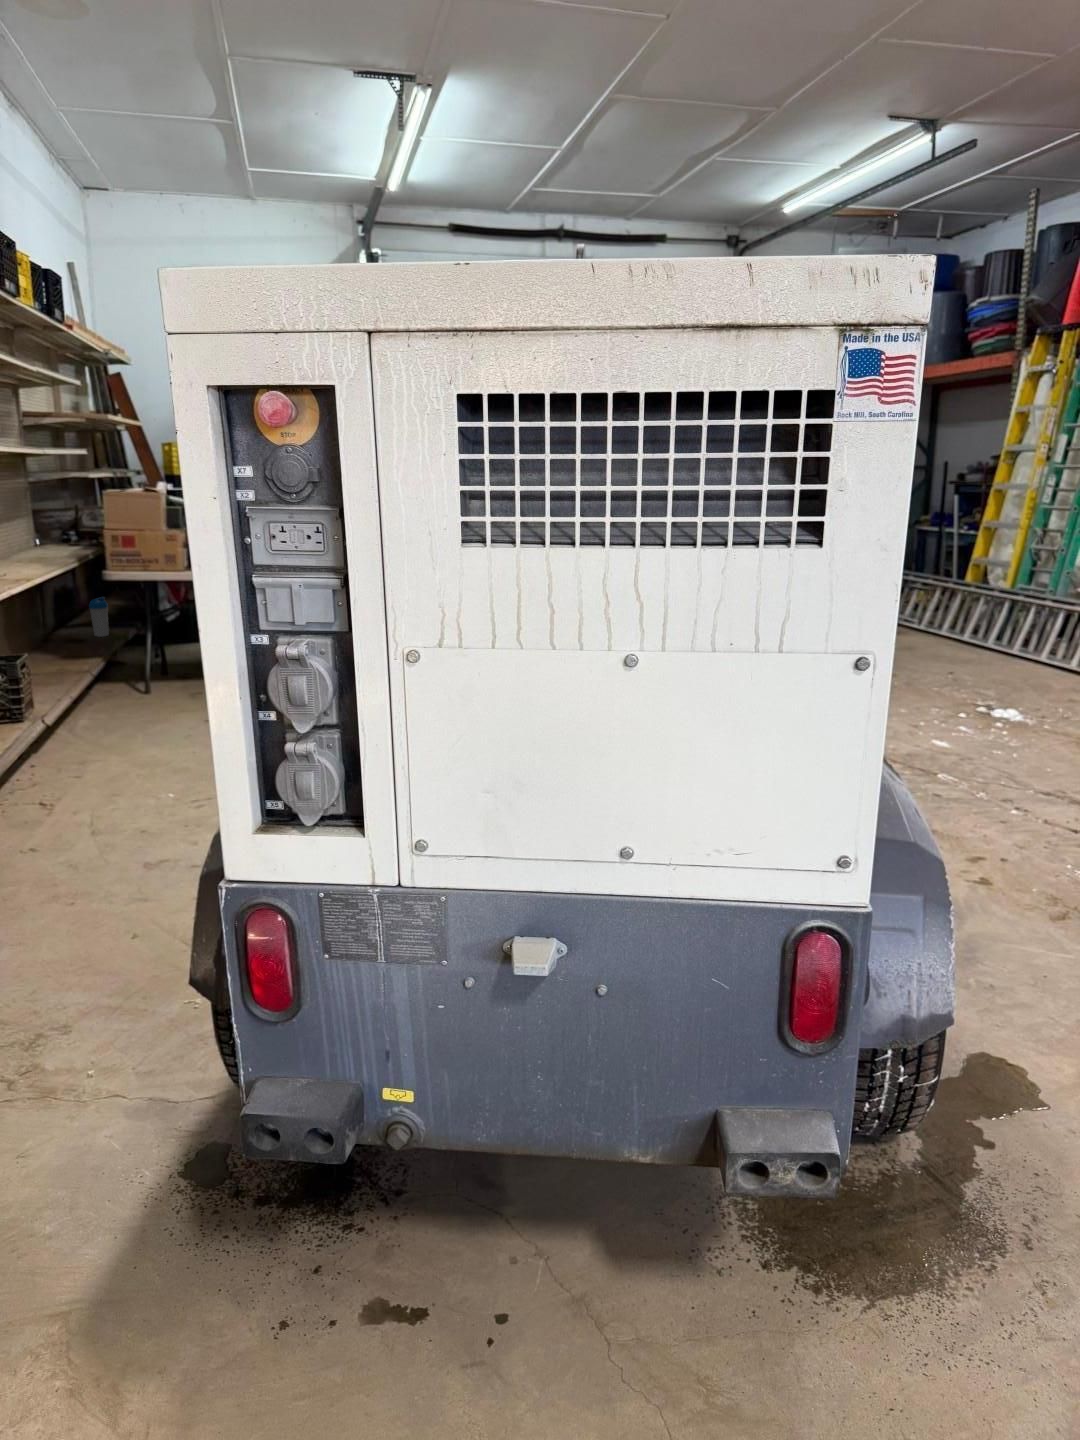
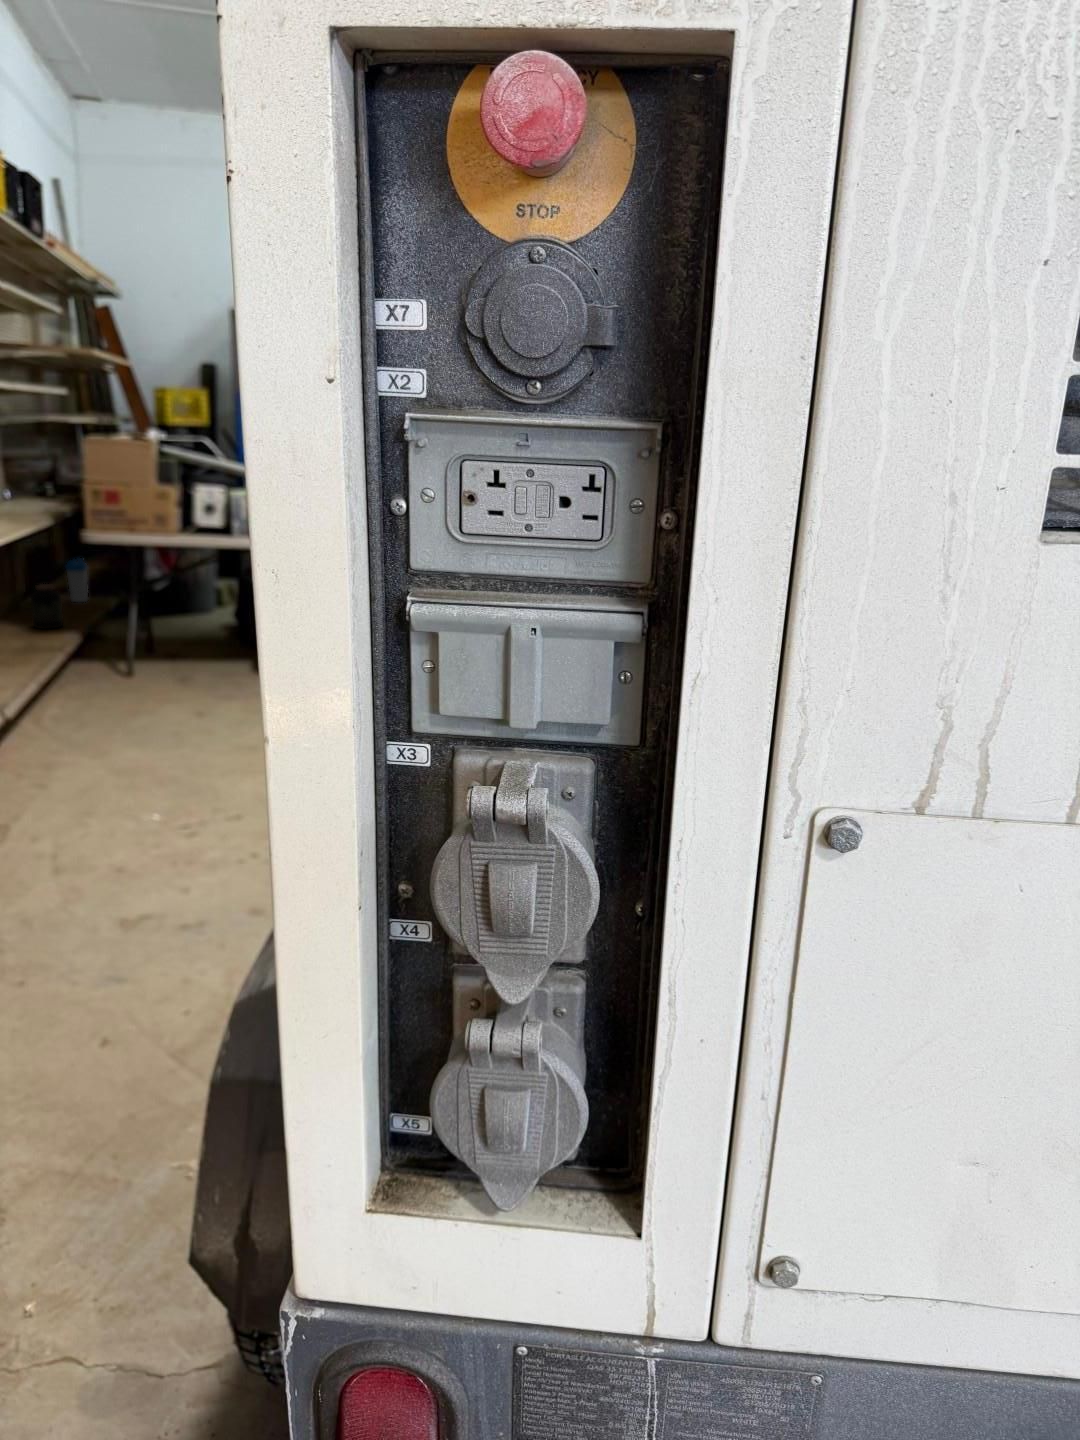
jar: none [61,620,90,659] -> present [30,584,63,629]

